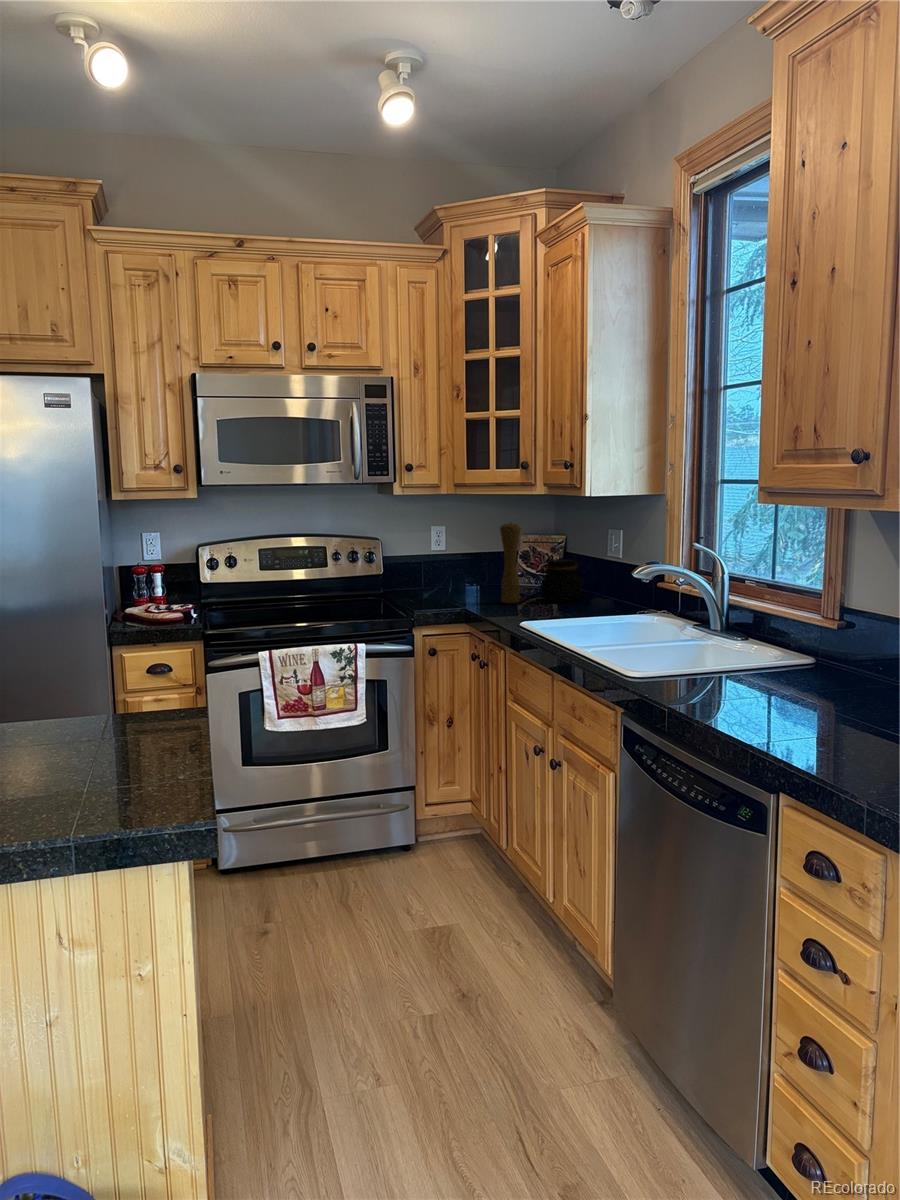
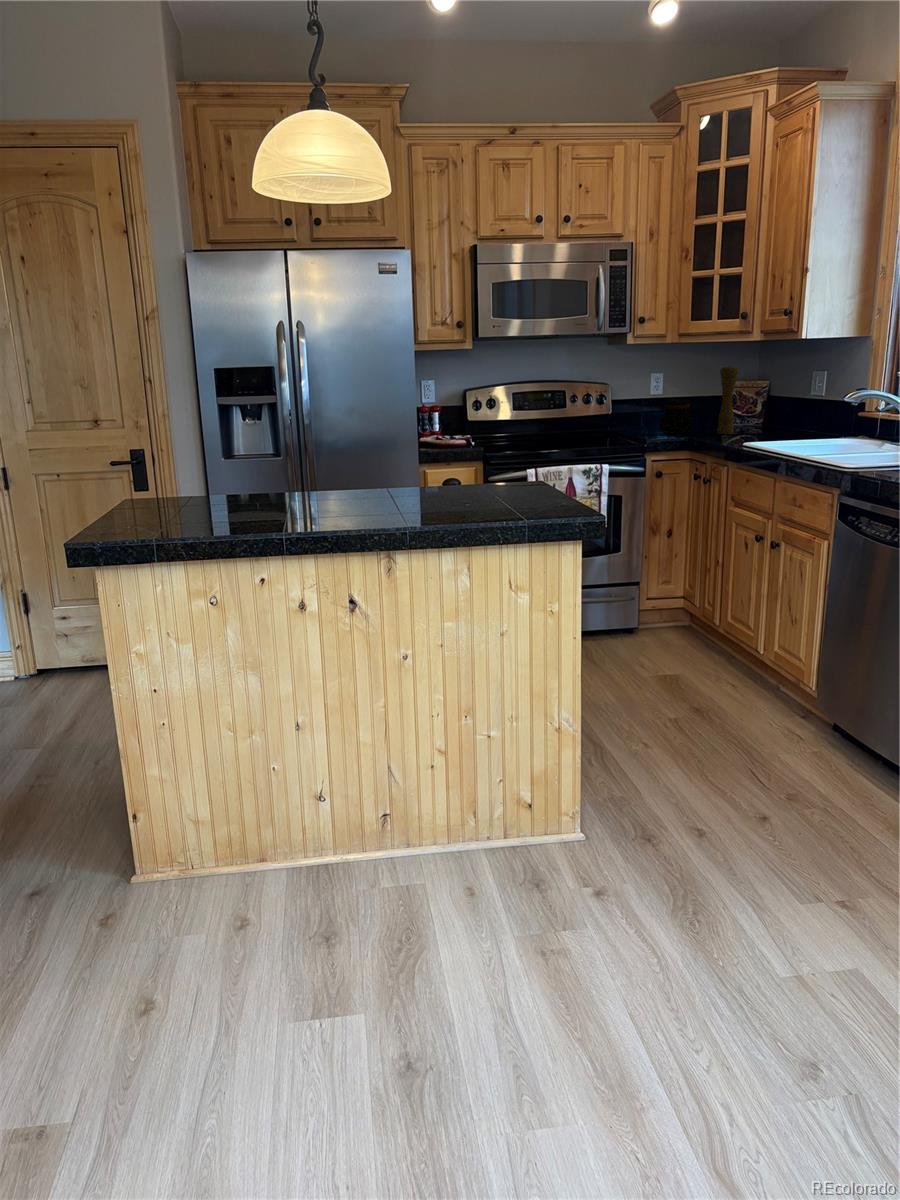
jar: present [540,559,582,601] -> present [659,400,694,434]

